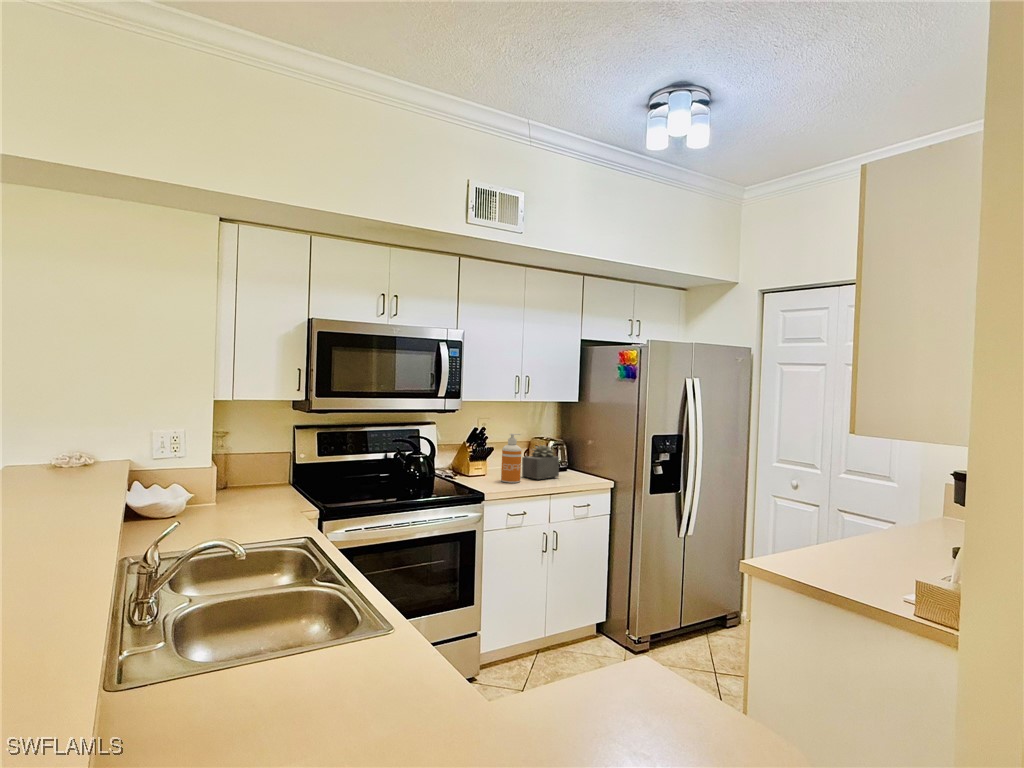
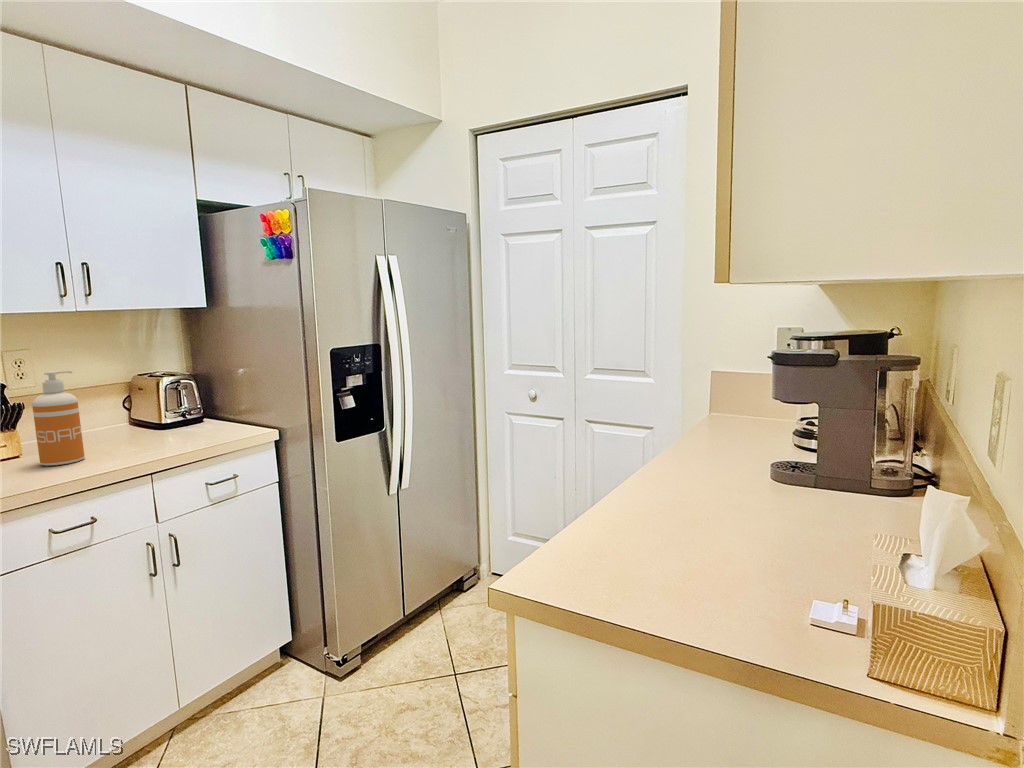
succulent plant: present [522,445,559,479] -> none [95,385,178,448]

